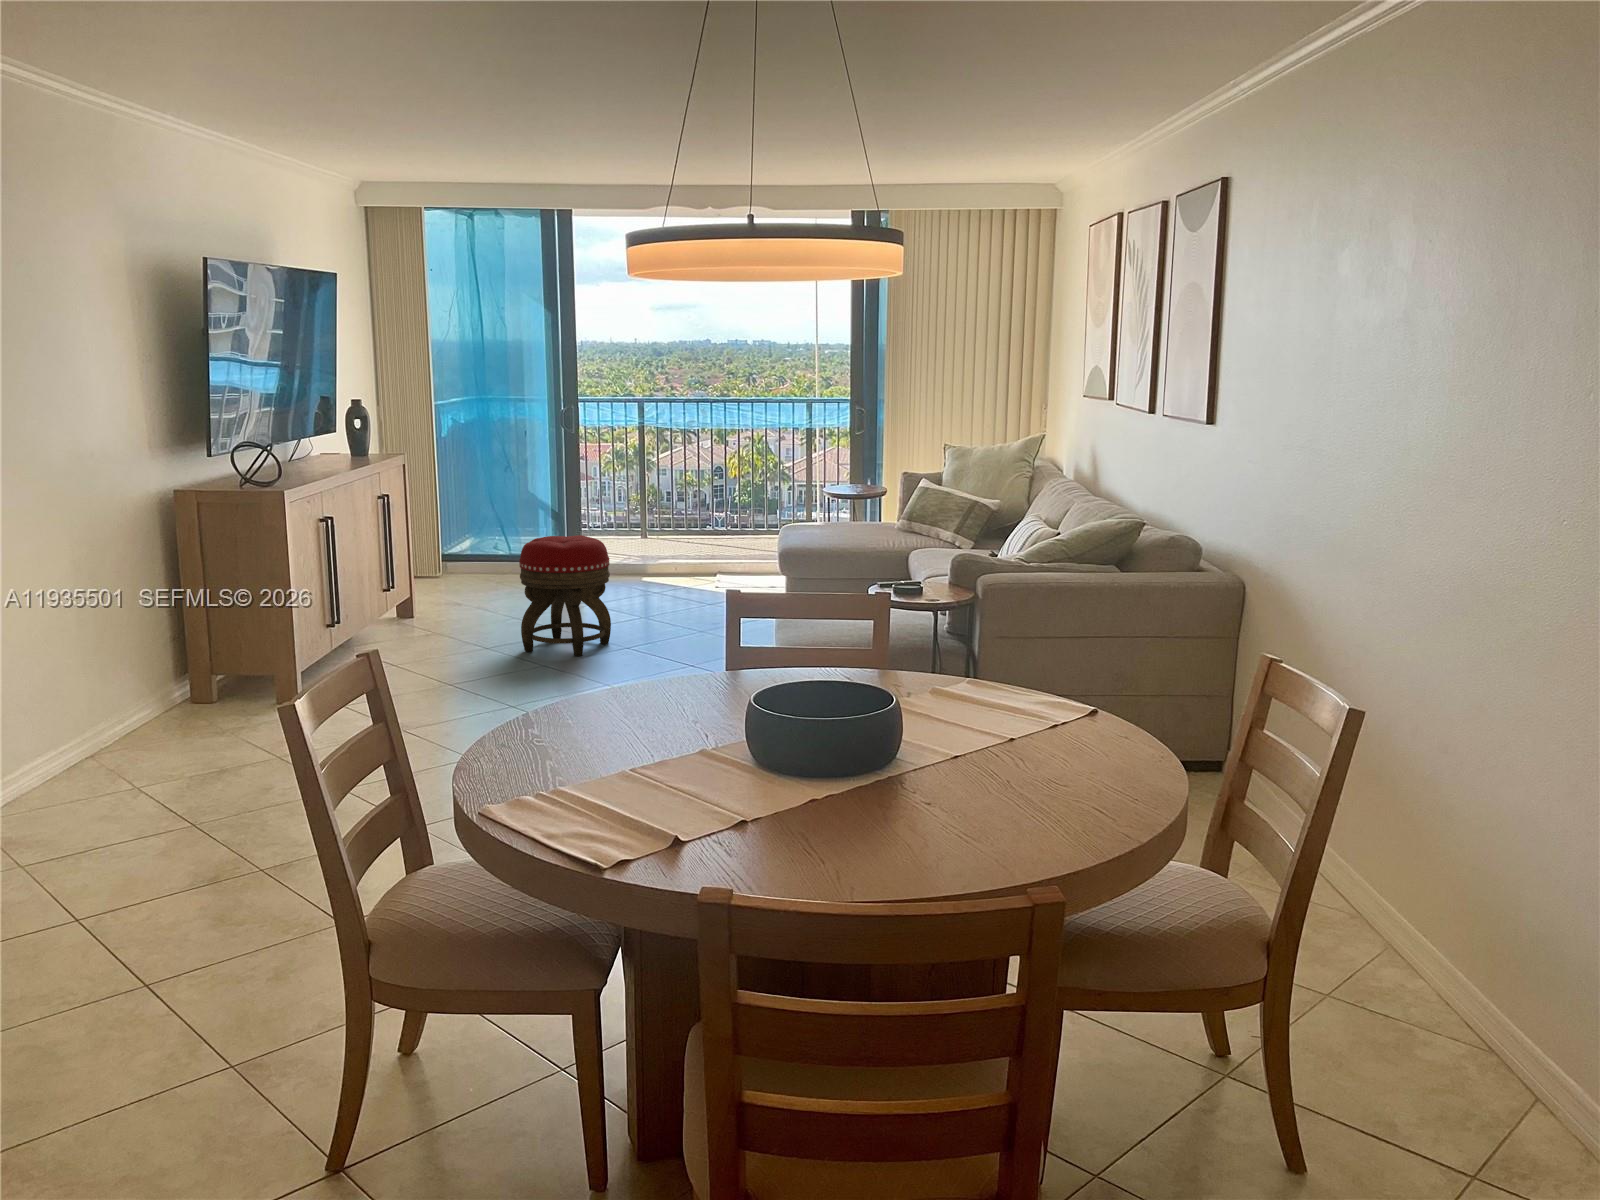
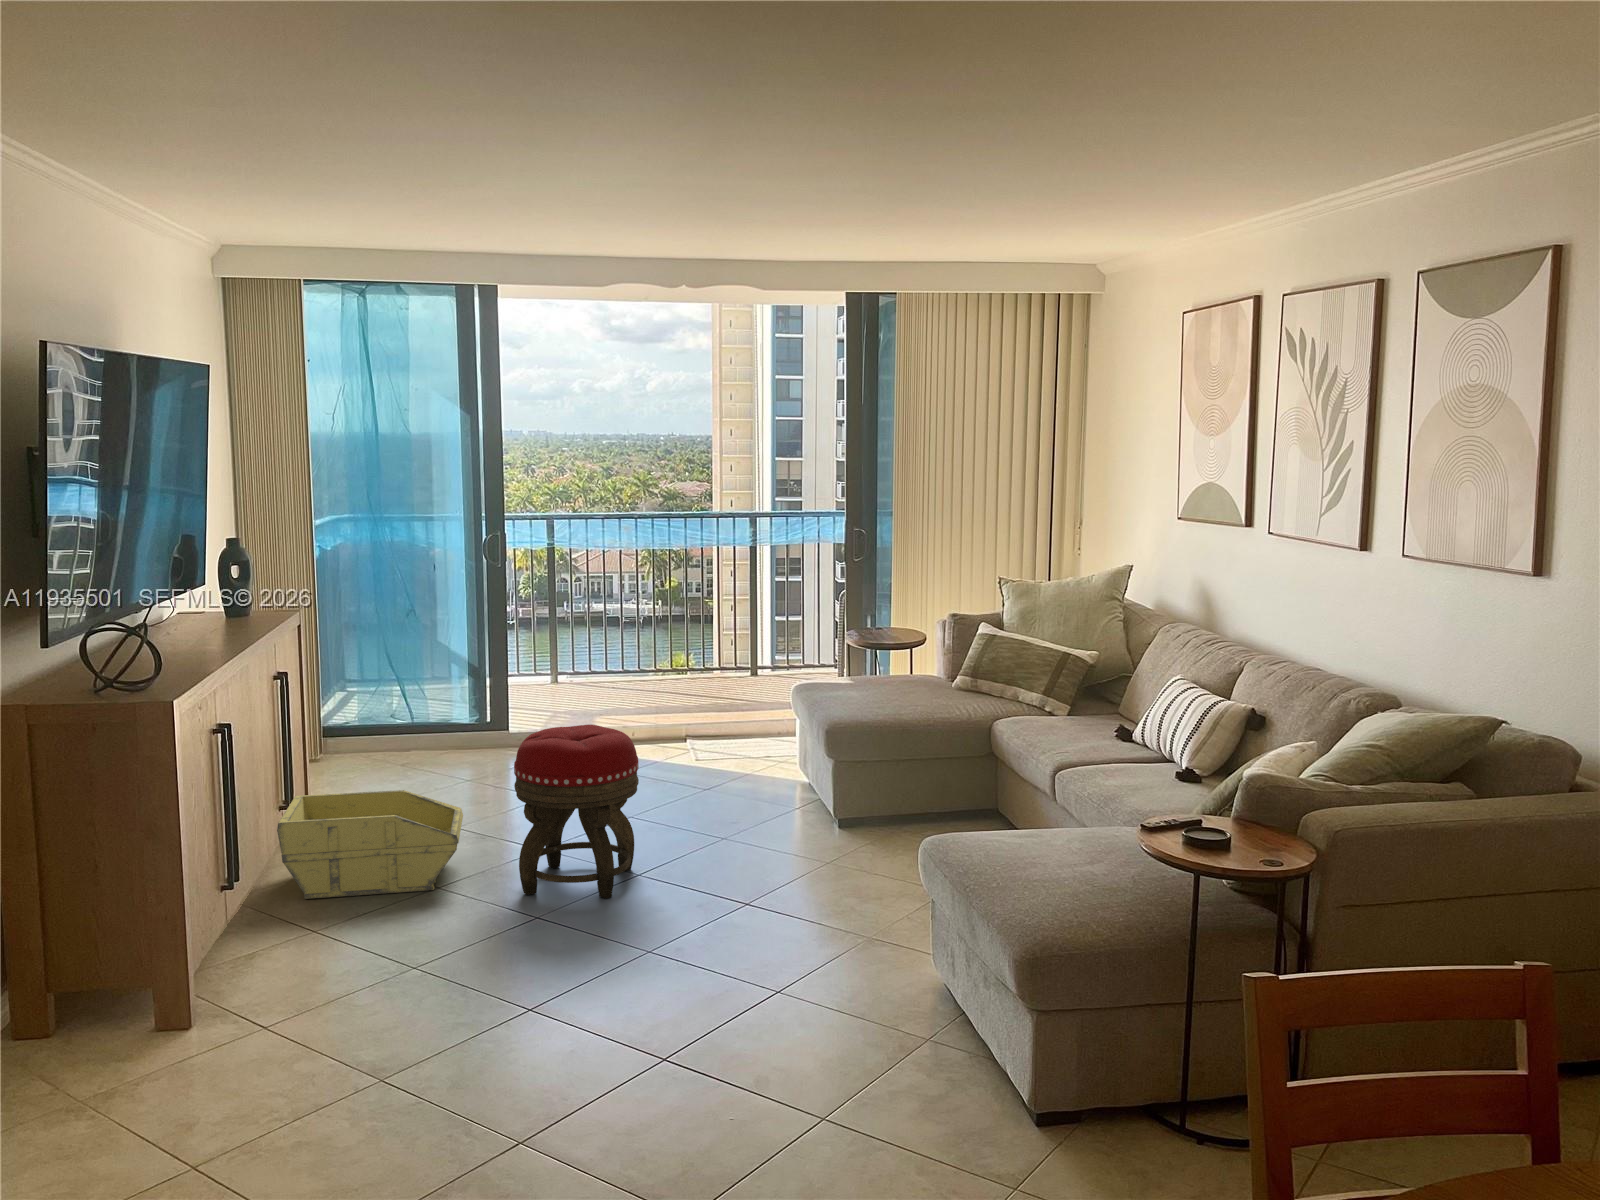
storage bin: none [362,579,499,646] -> present [277,790,463,899]

